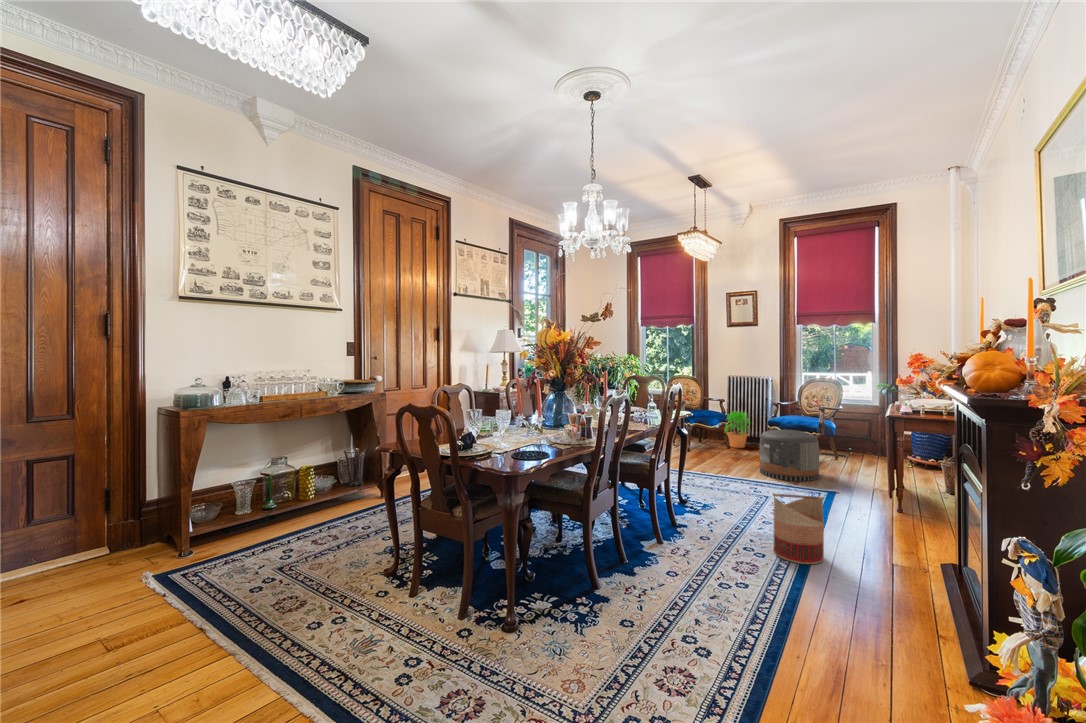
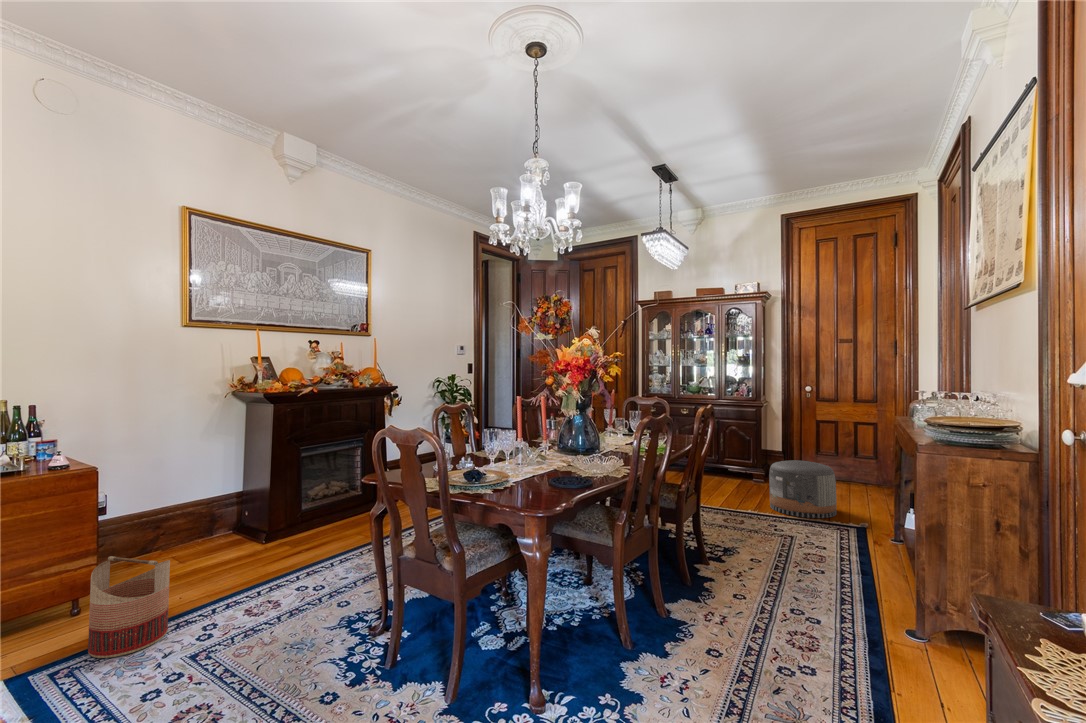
potted plant: present [725,411,750,448] -> none [721,439,751,480]
basket: present [773,494,824,564] -> present [88,556,170,658]

